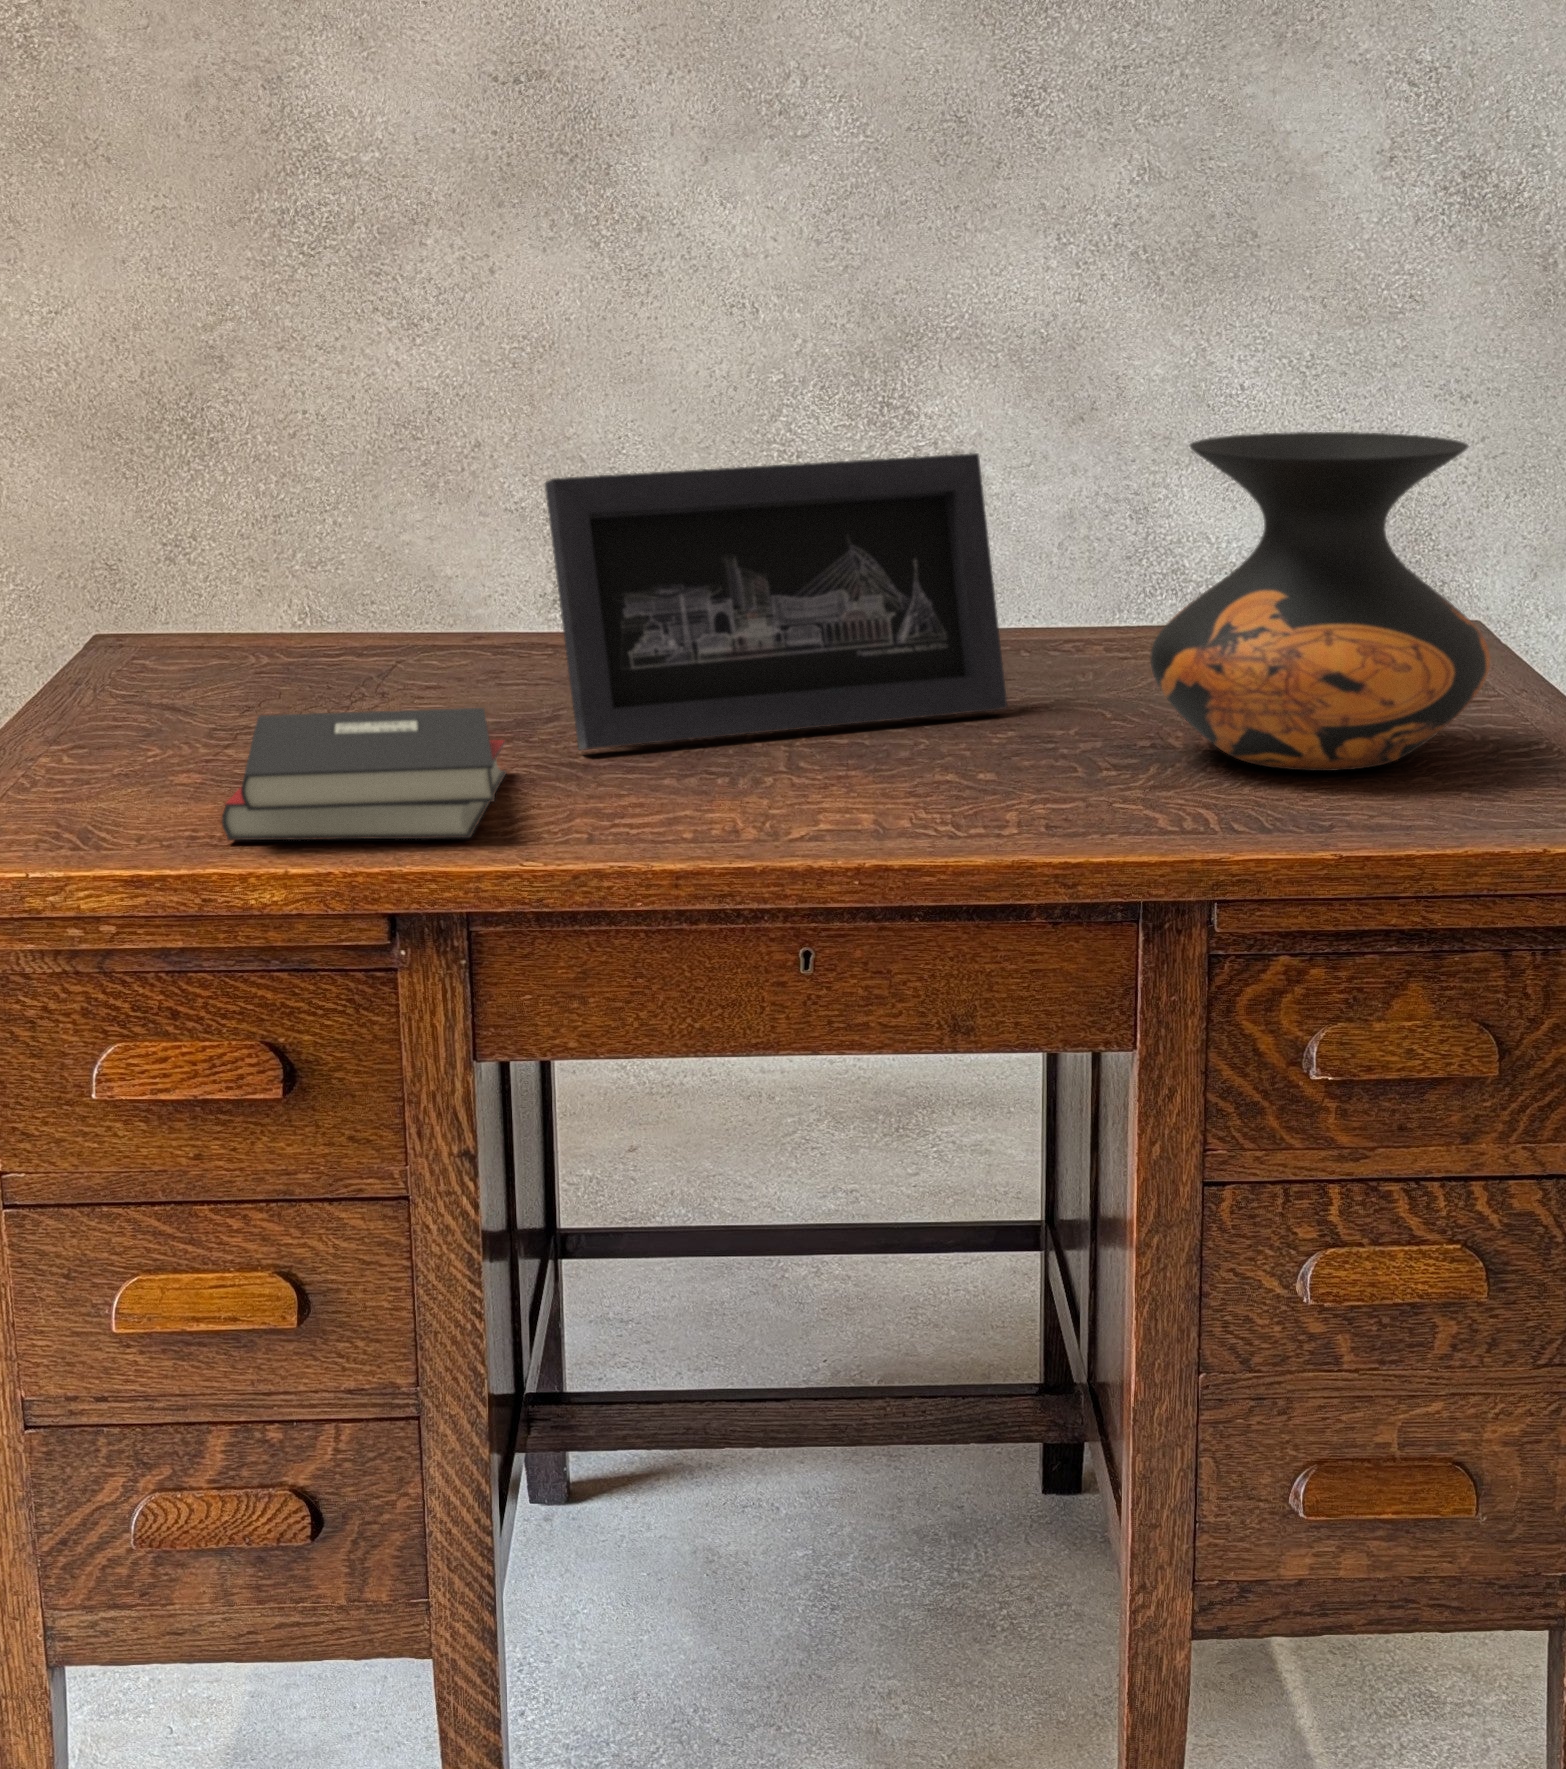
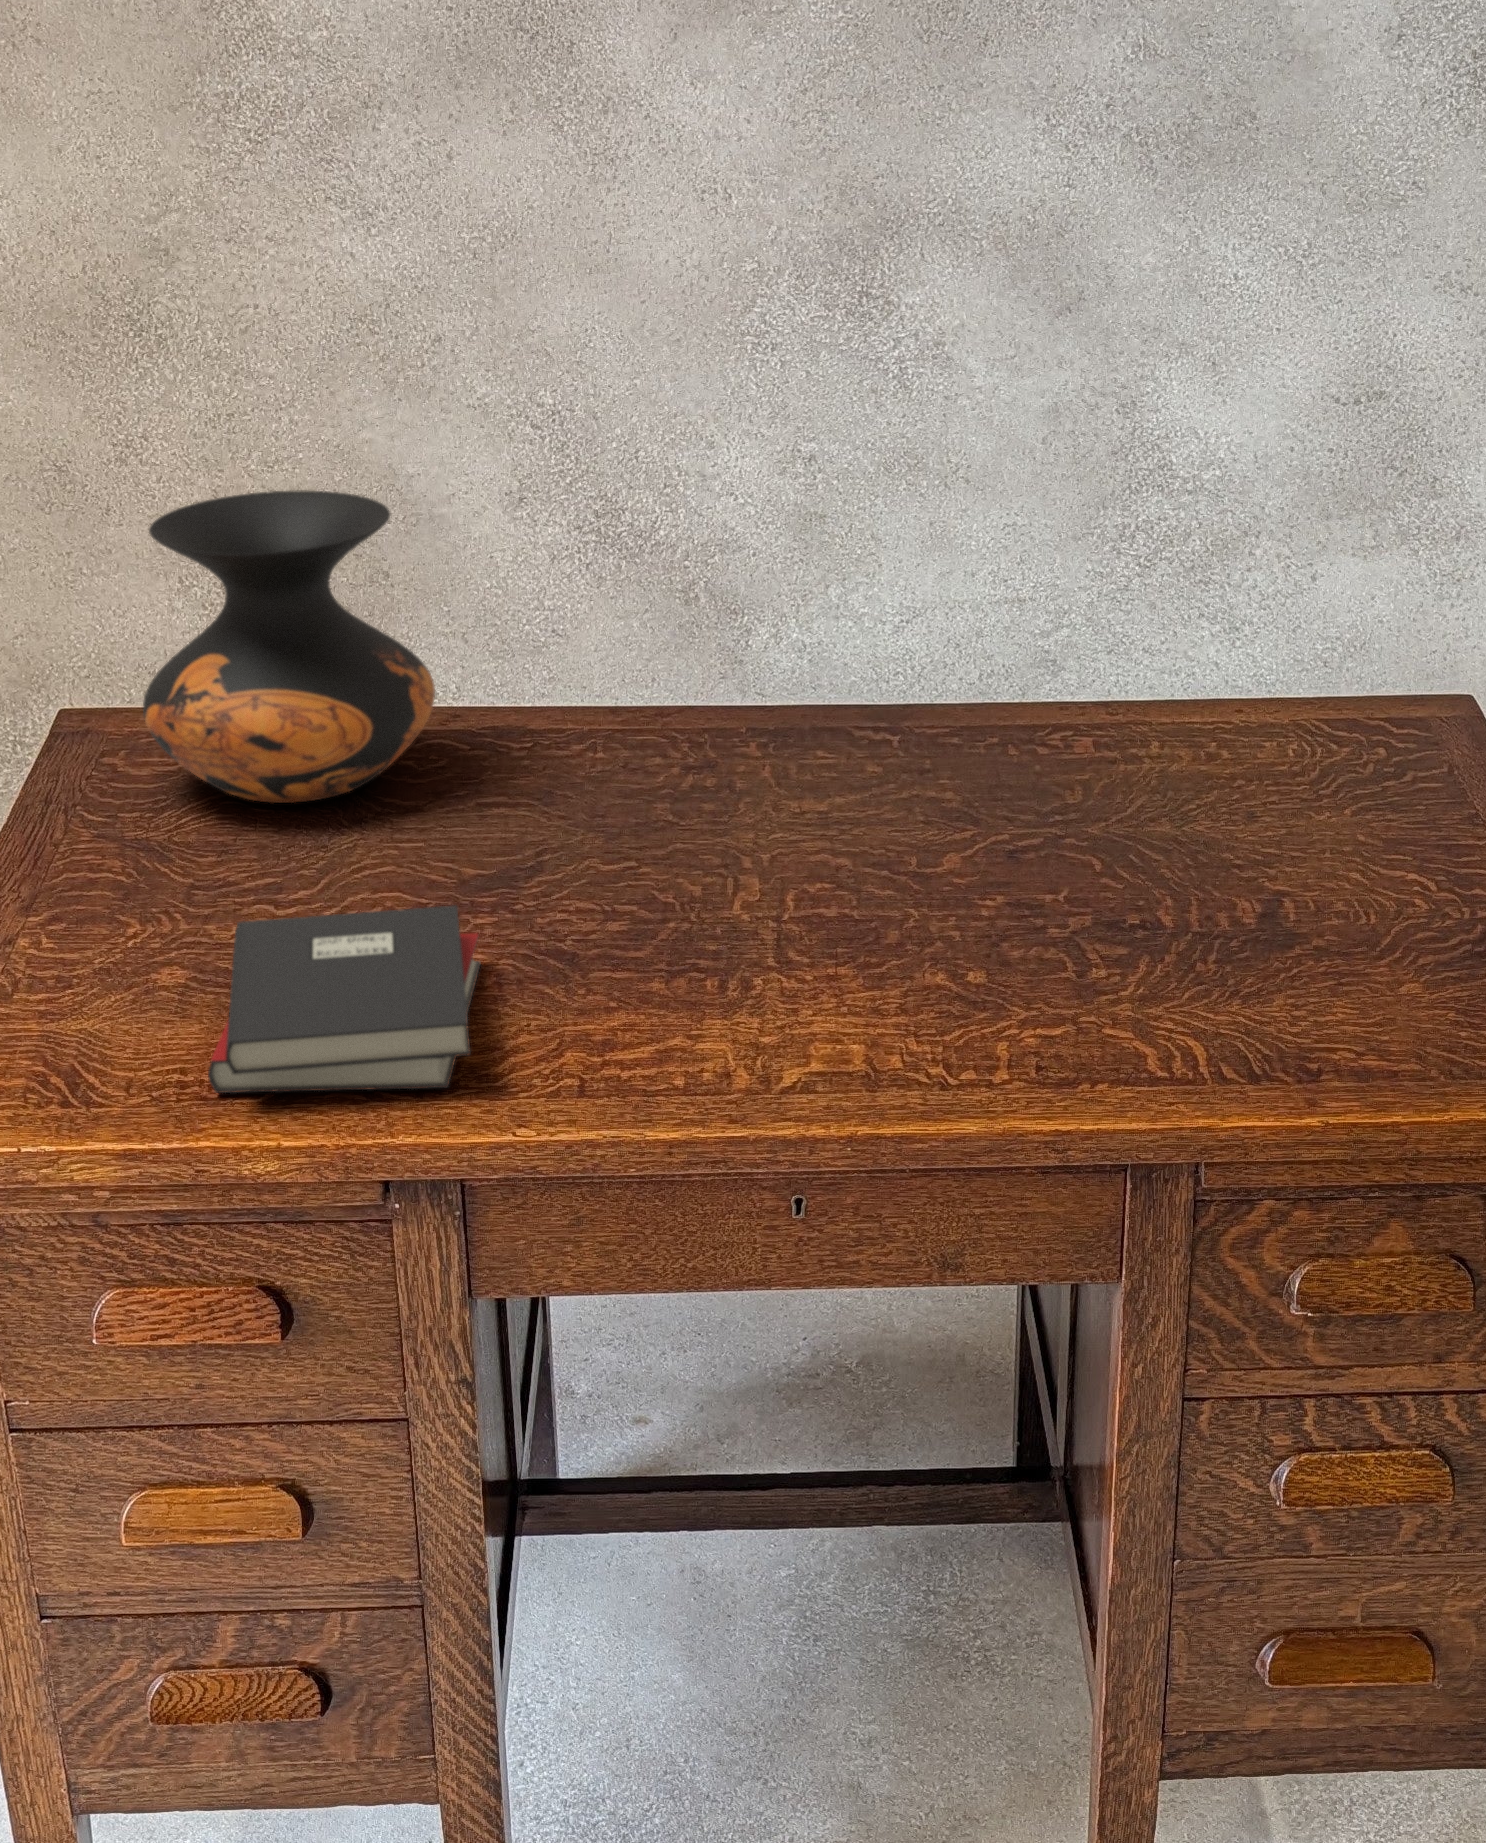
vase: present [1151,432,1490,771] -> present [143,490,435,803]
picture frame: present [545,453,1008,750] -> none [509,595,971,926]

